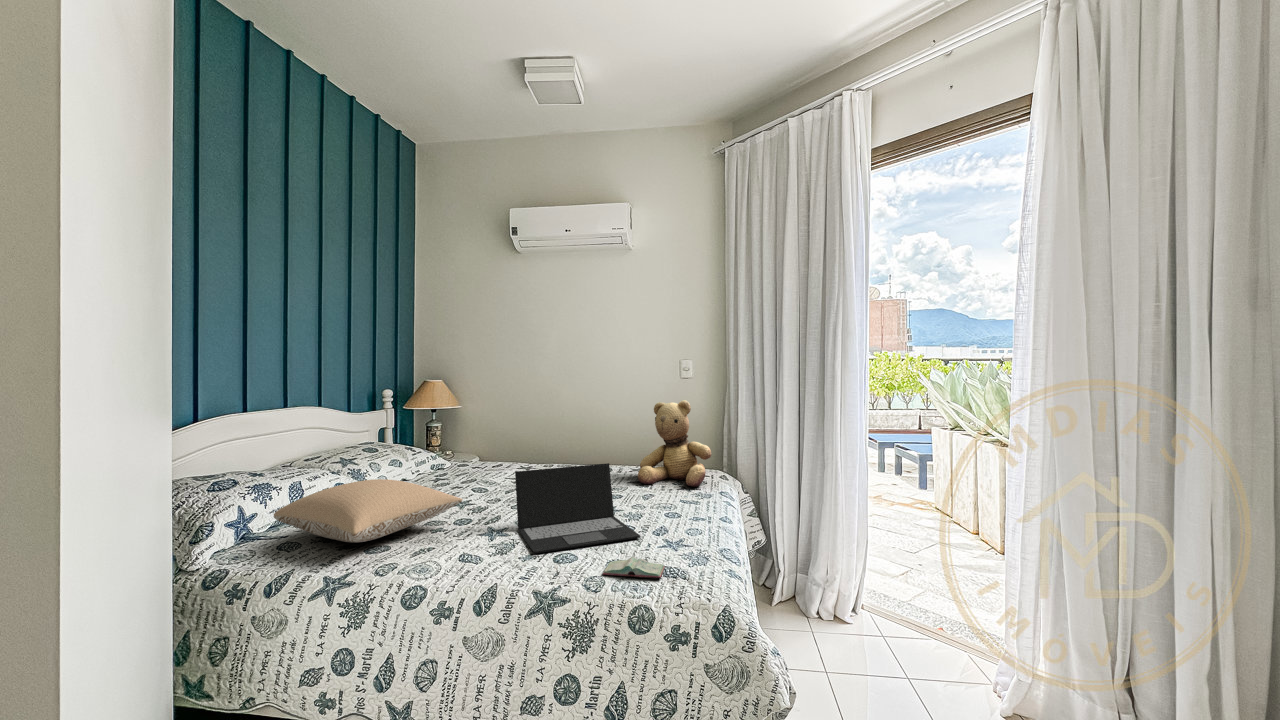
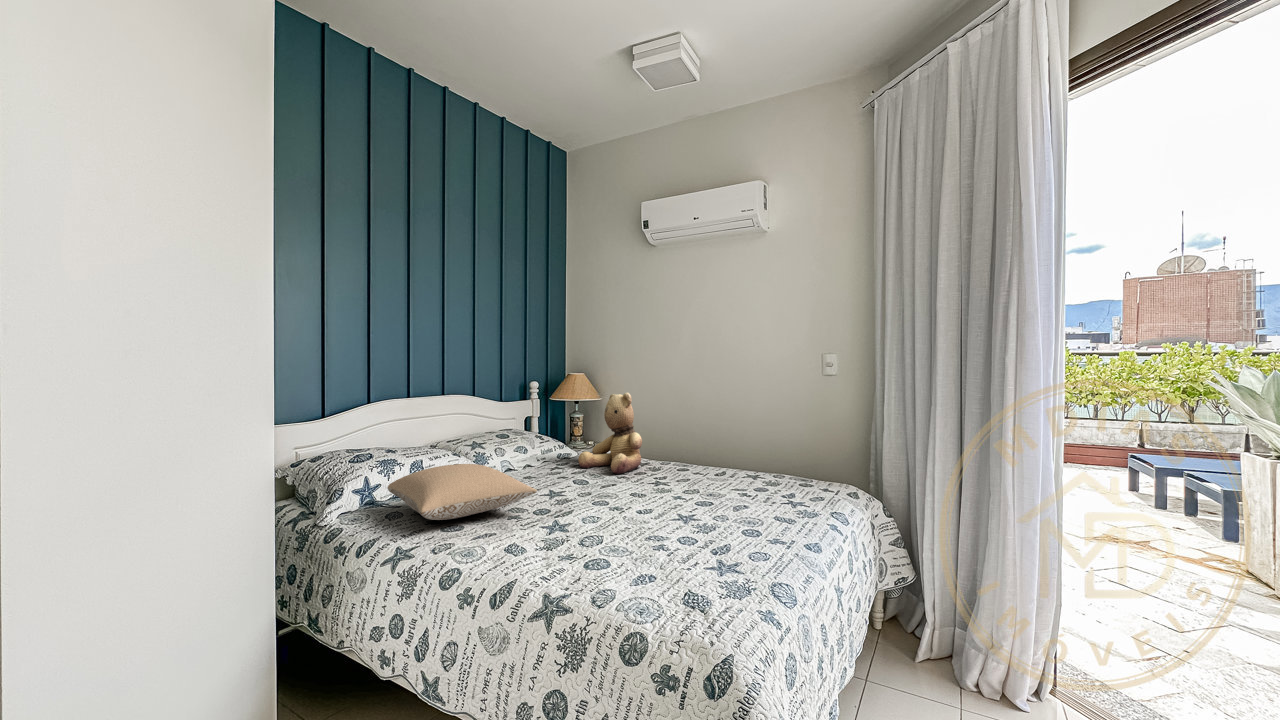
teddy bear: present [638,400,711,487] -> present [578,393,642,474]
laptop: present [515,463,641,554] -> none [572,468,691,555]
book: present [603,557,665,579] -> none [618,575,687,606]

